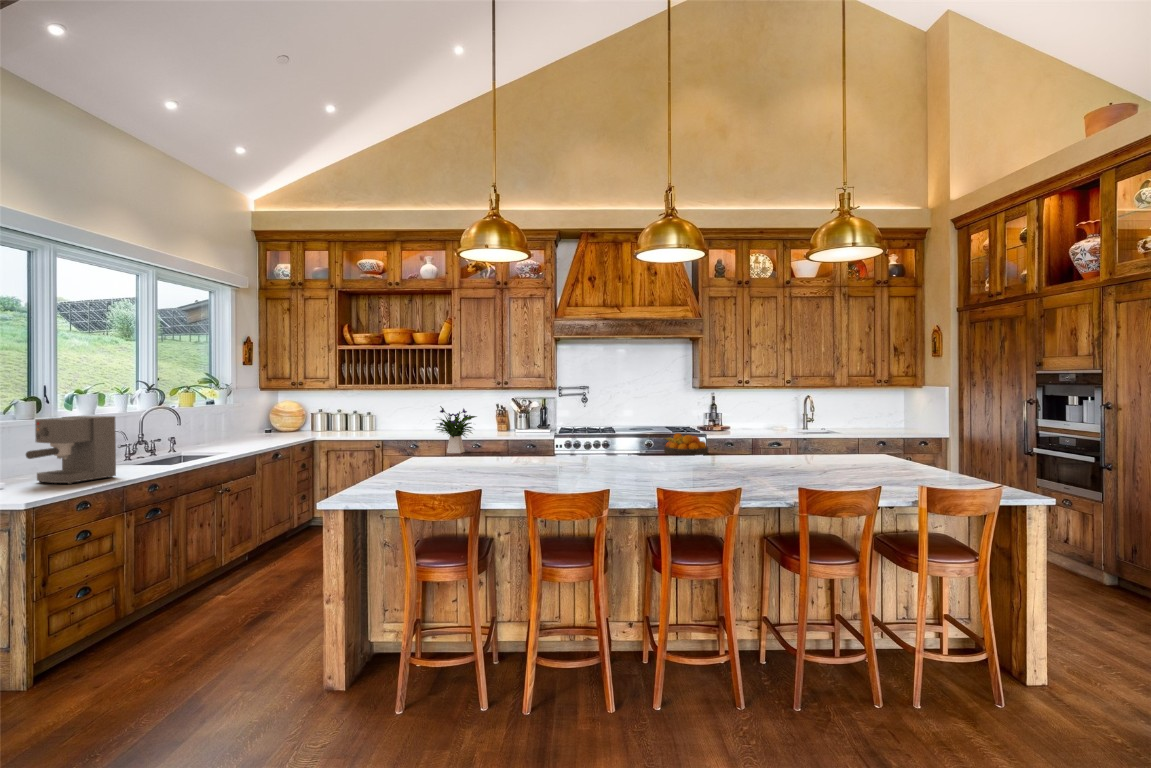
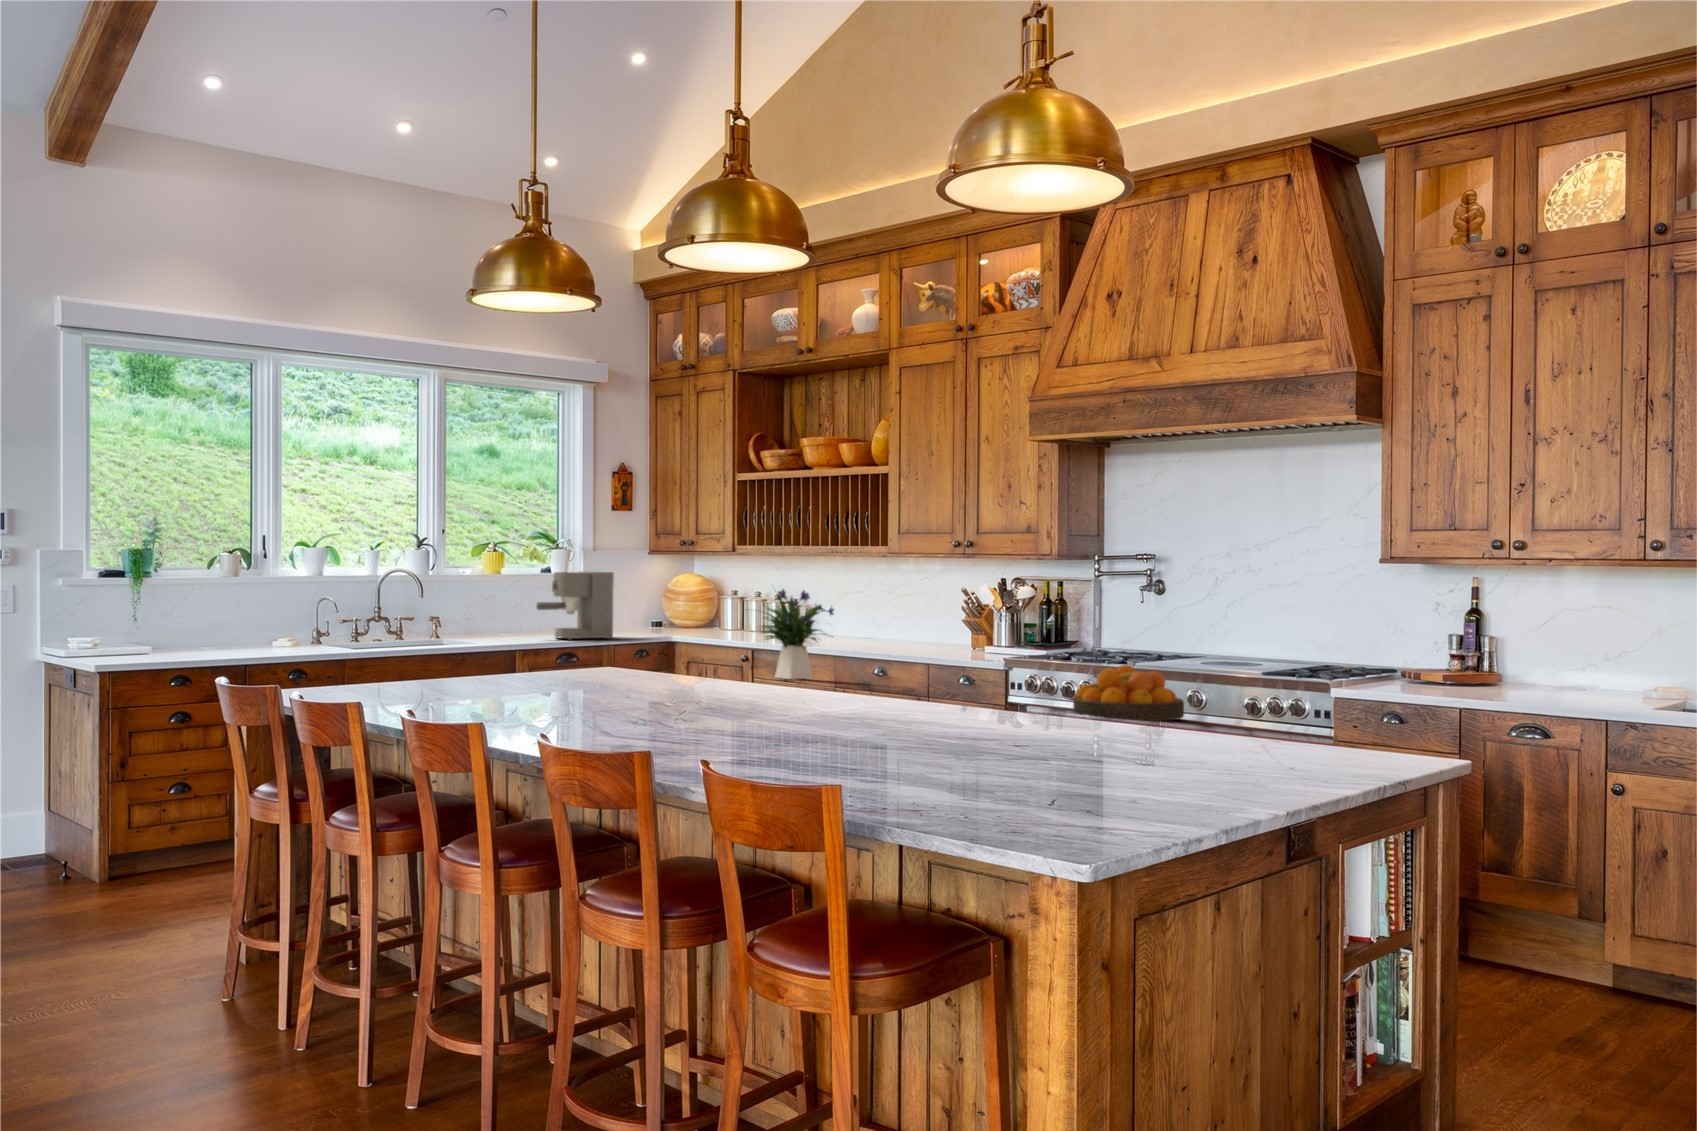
coffee maker: present [26,416,116,484] -> present [536,571,614,640]

